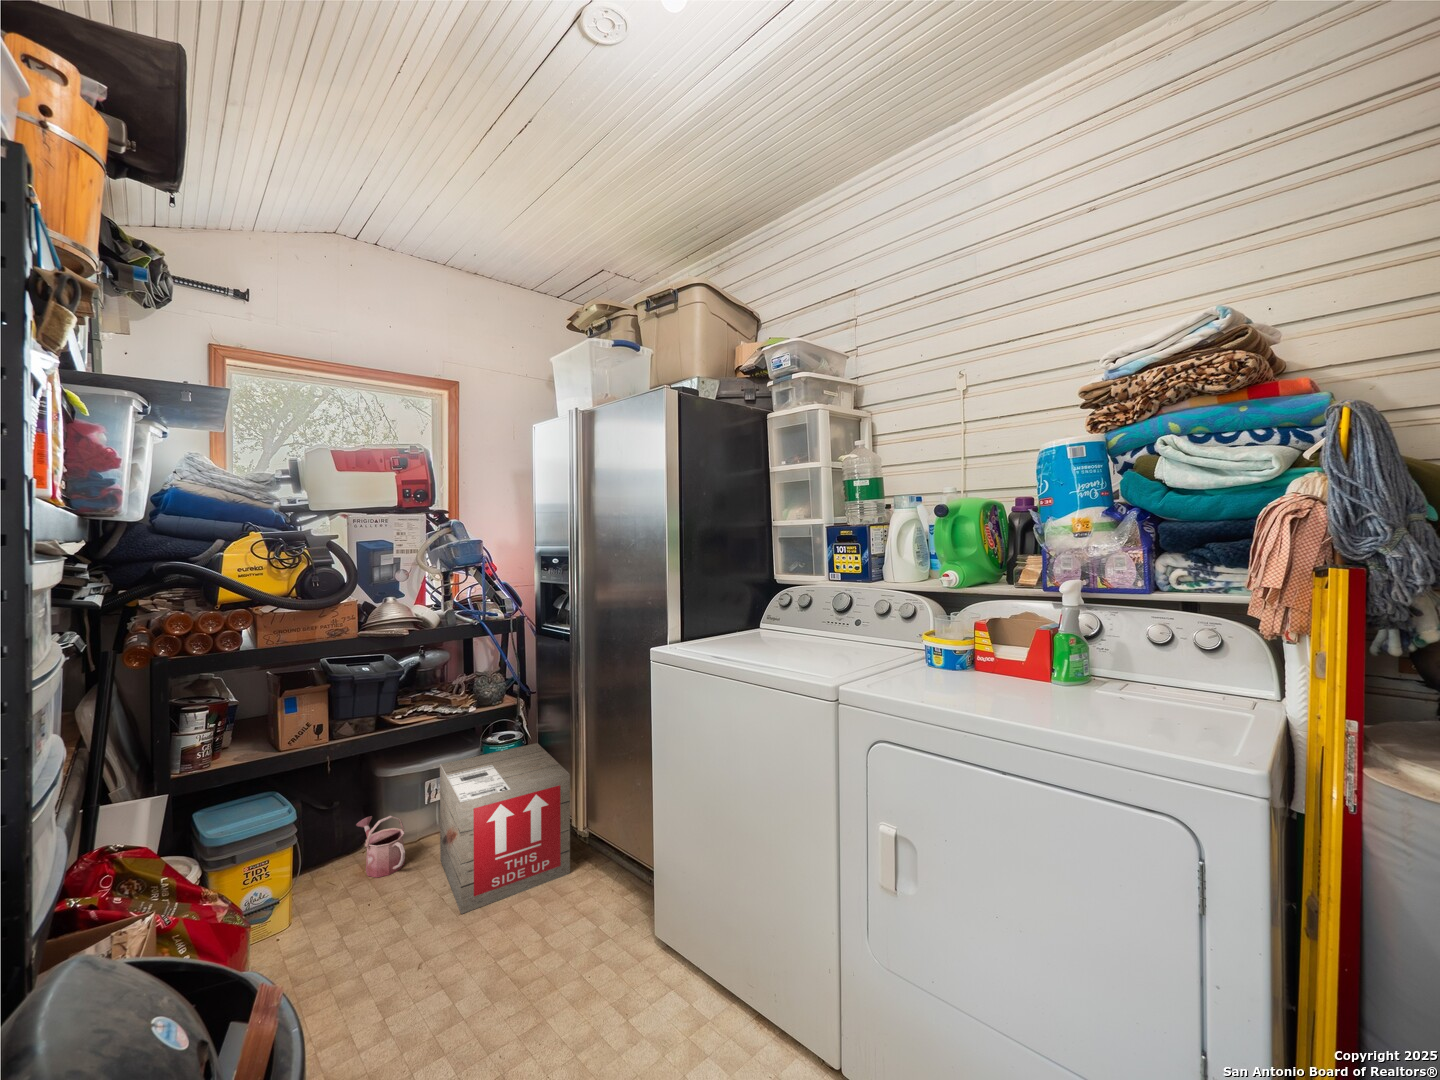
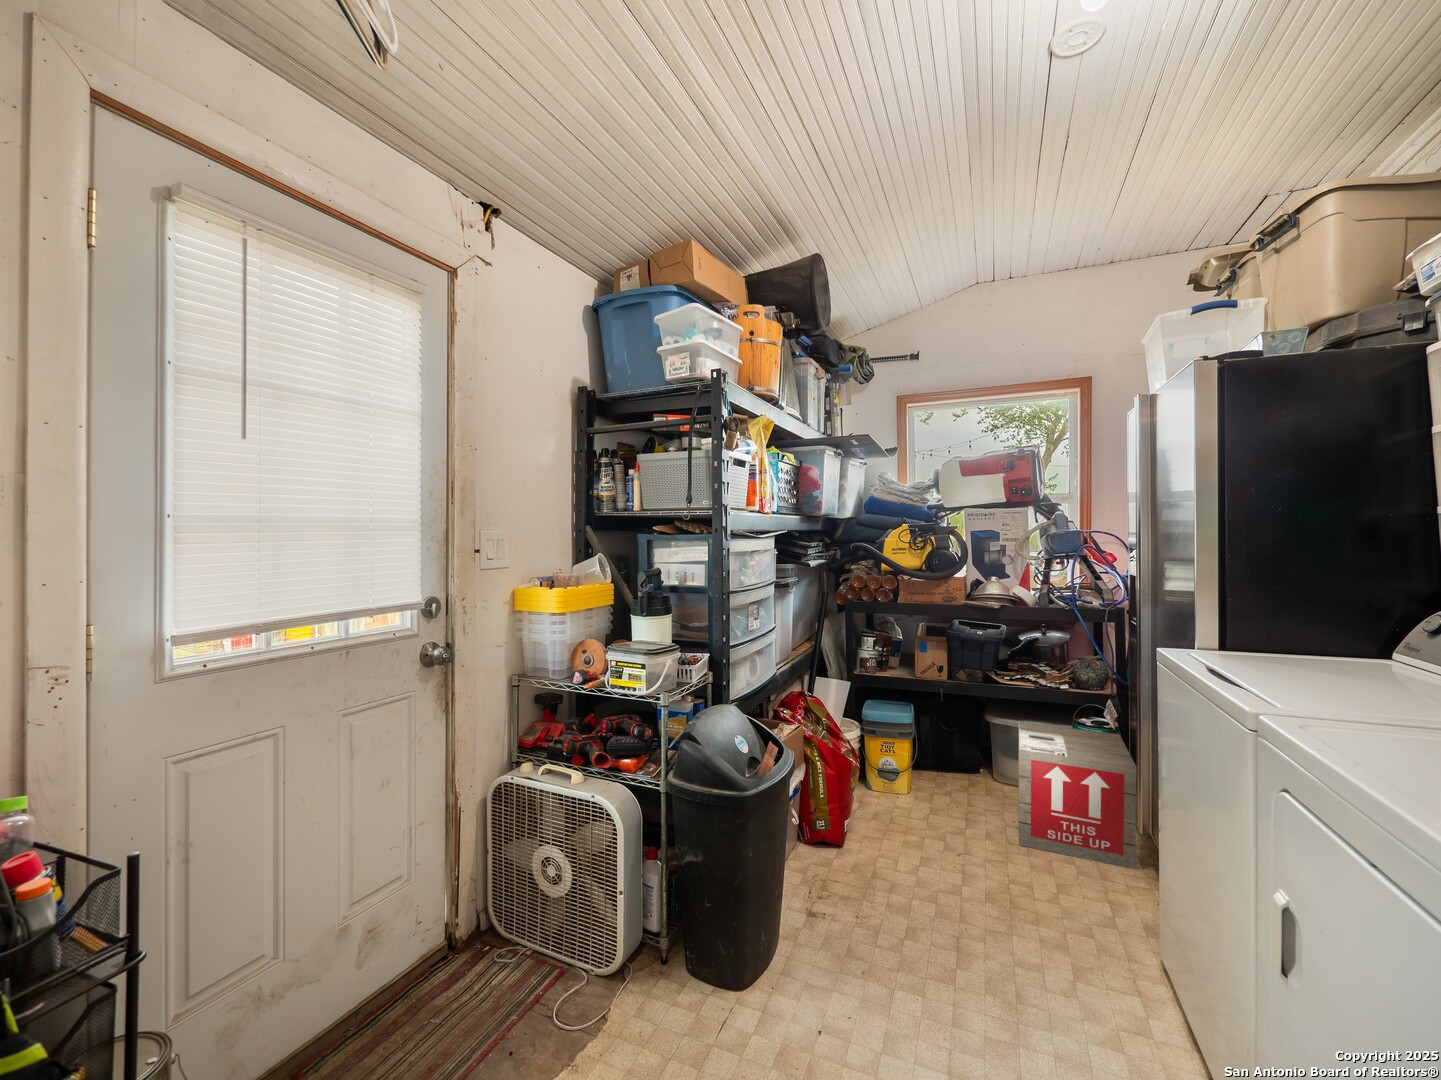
watering can: present [356,816,405,878] -> none [959,748,993,796]

